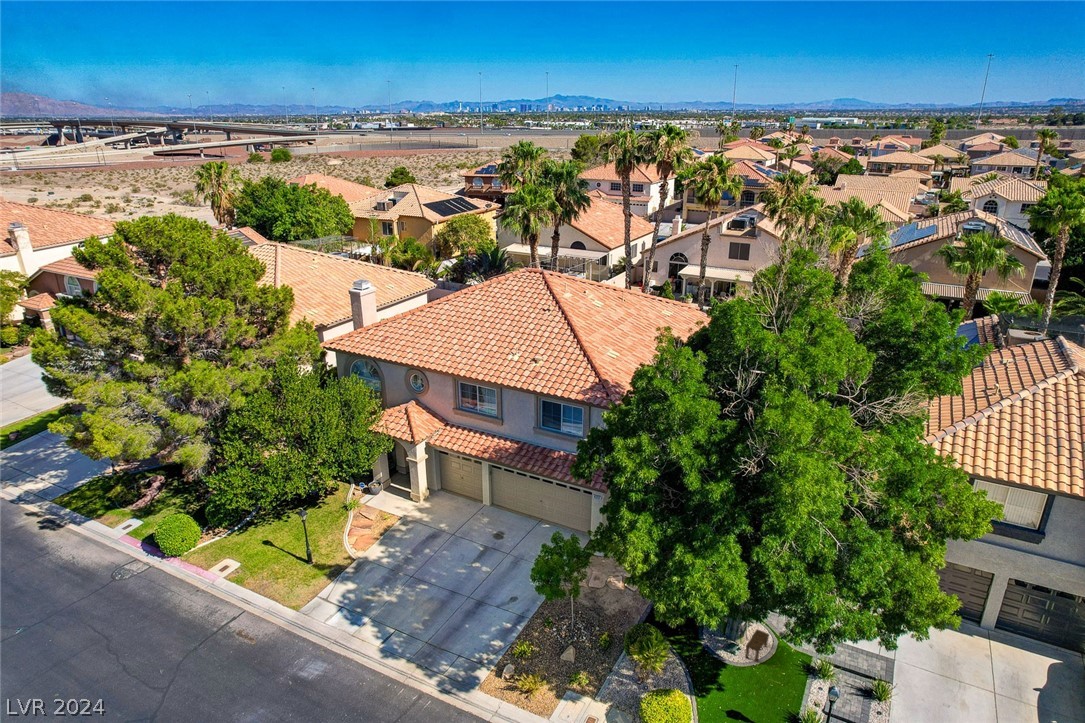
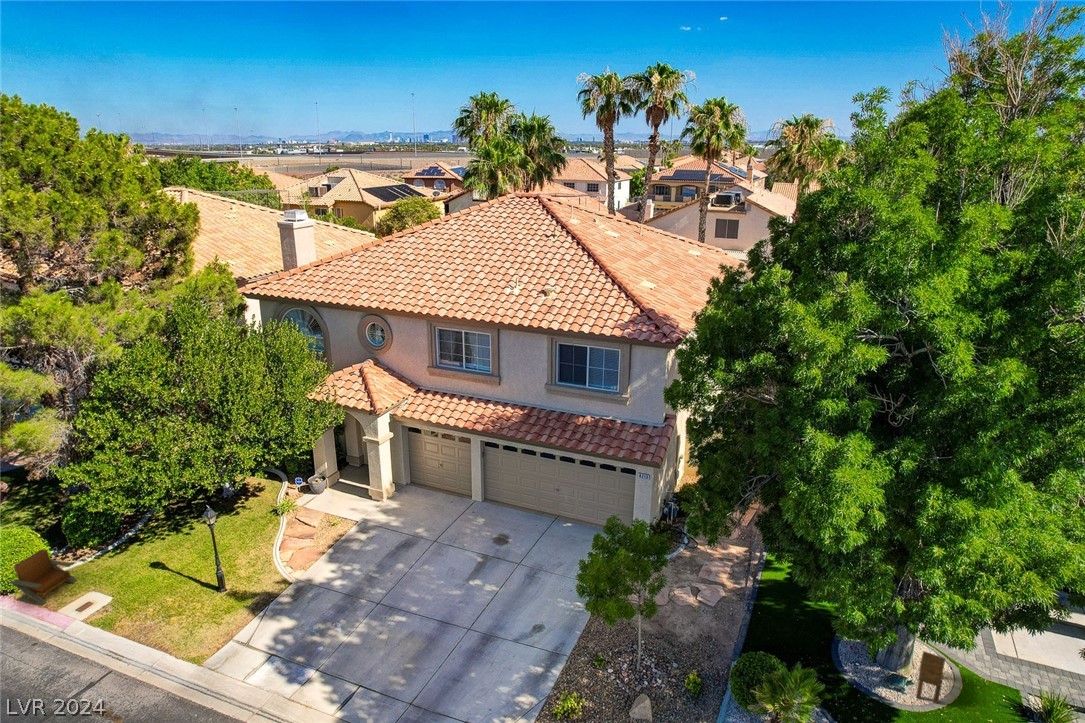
lounge chair: none [178,529,218,566] -> present [11,549,77,605]

